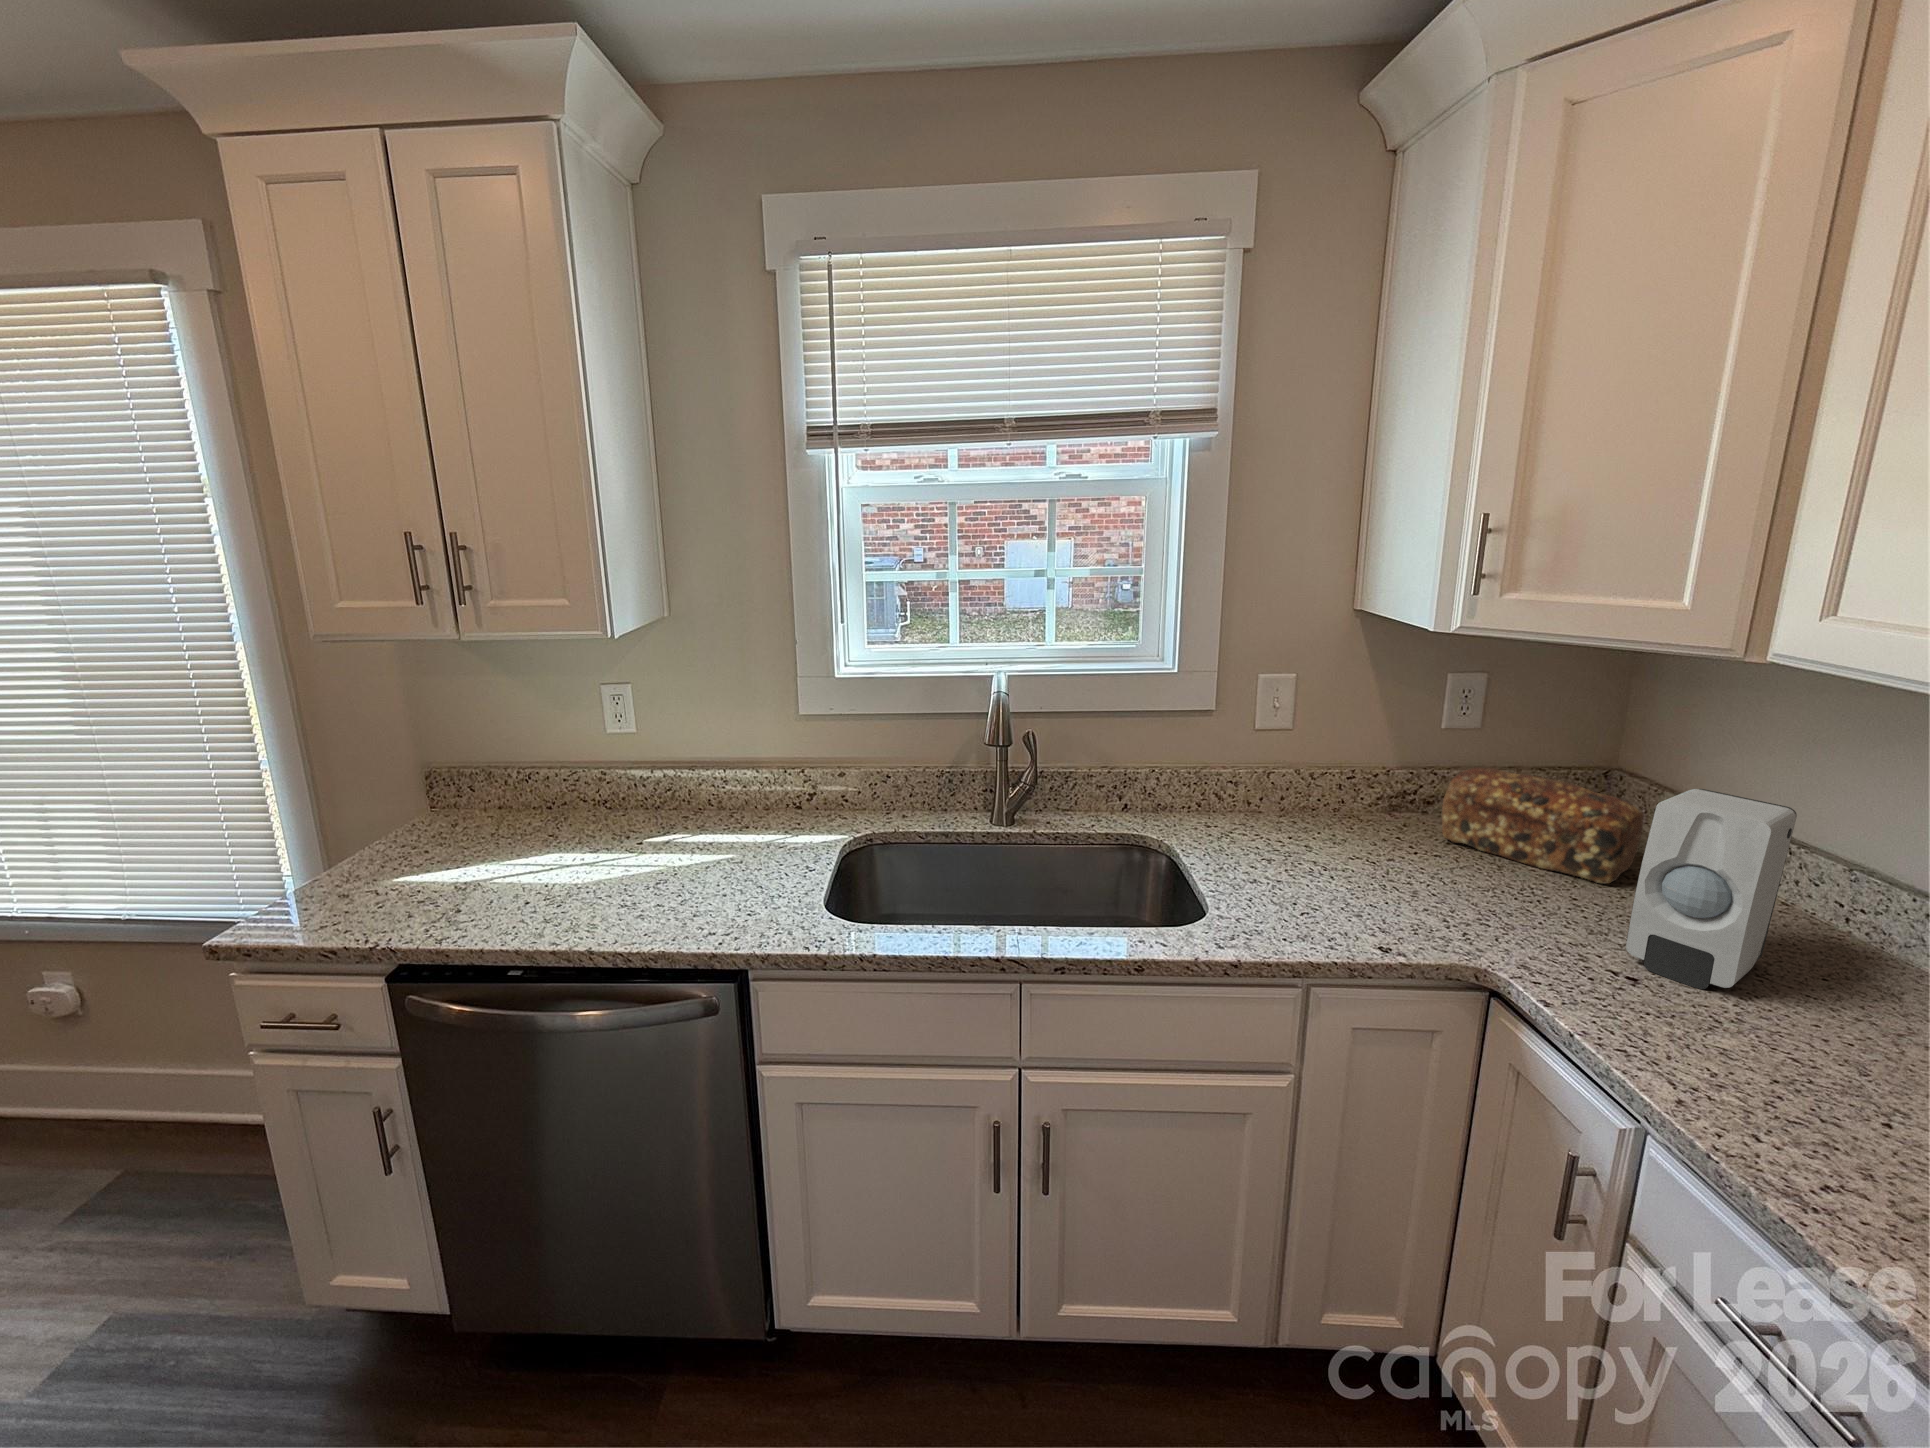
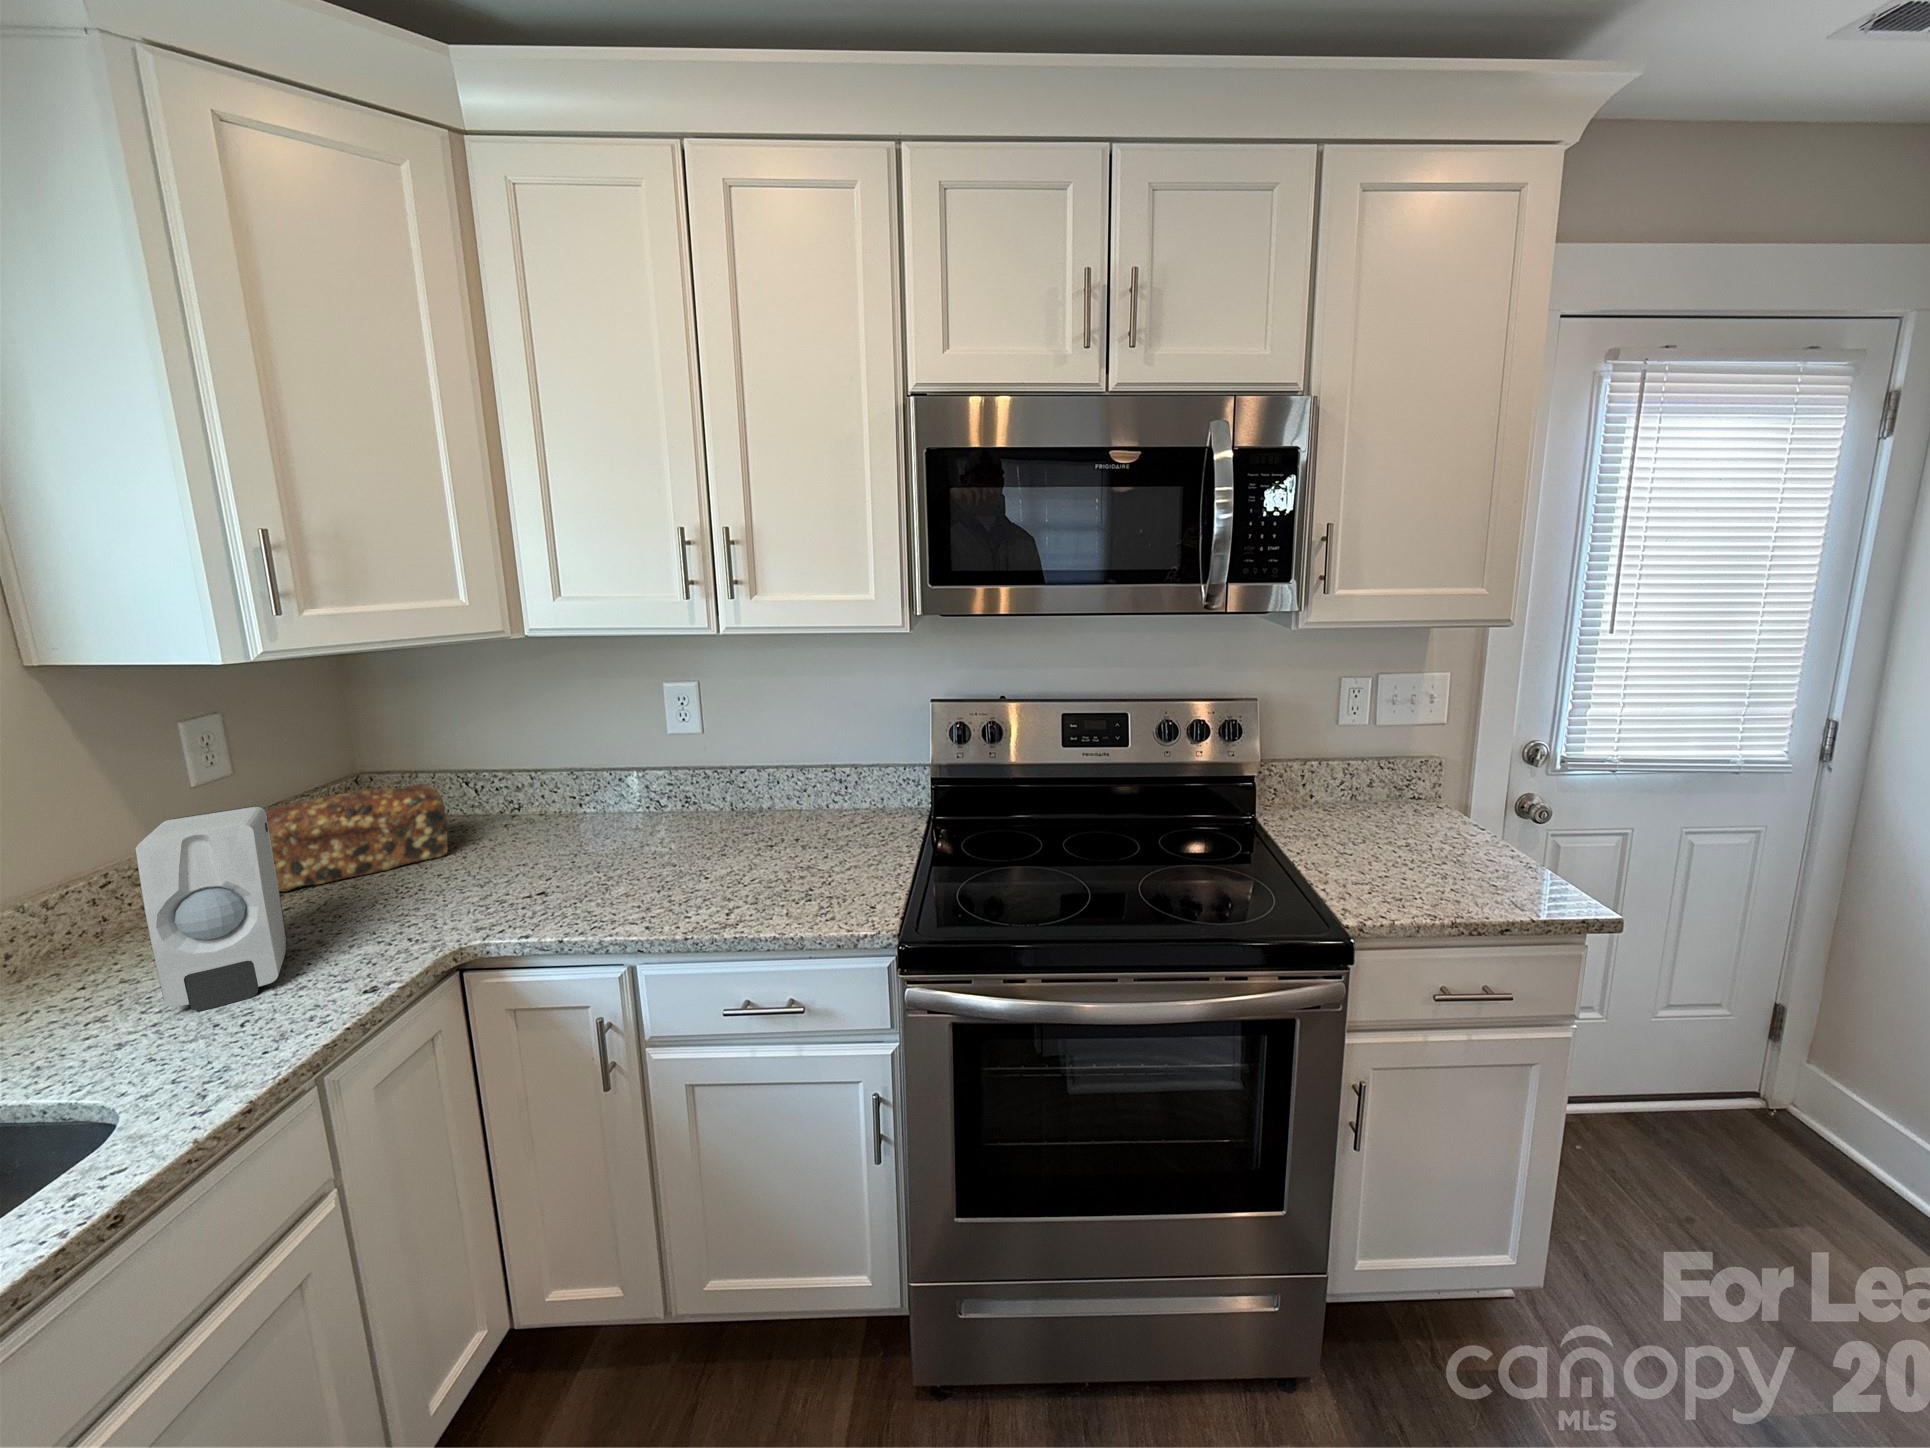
soap dispenser: present [1626,789,1797,989] -> present [136,806,287,1011]

